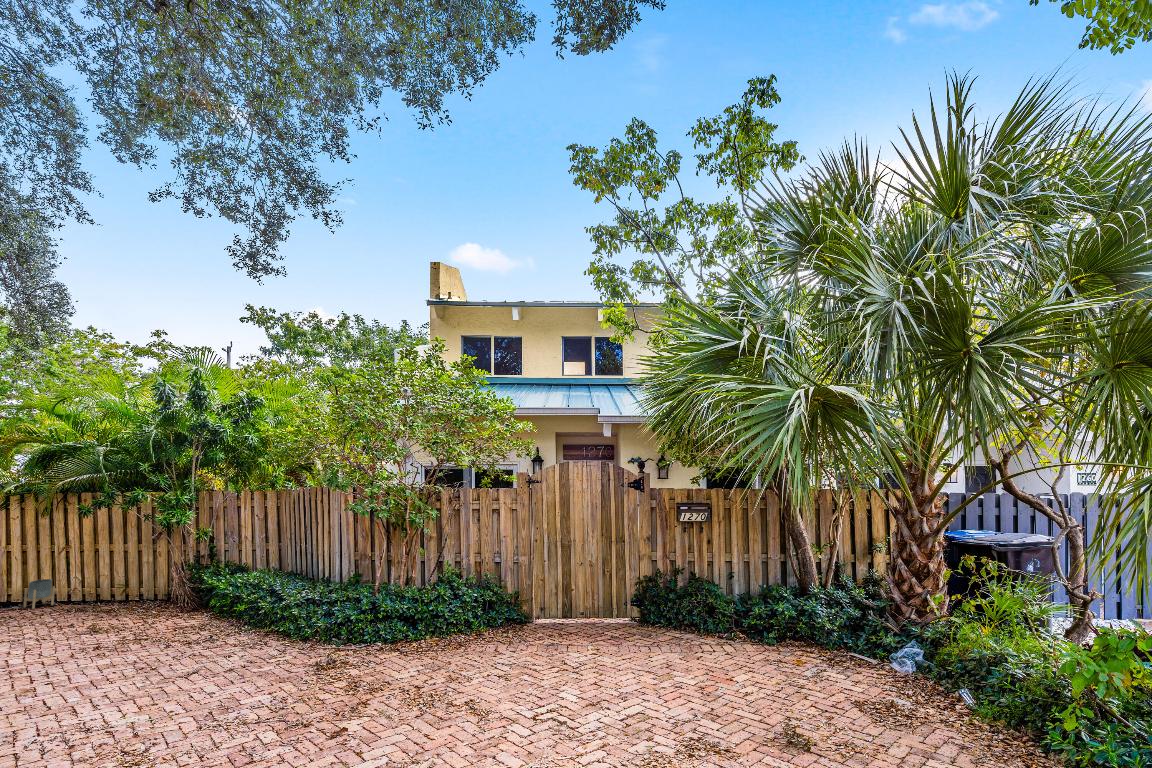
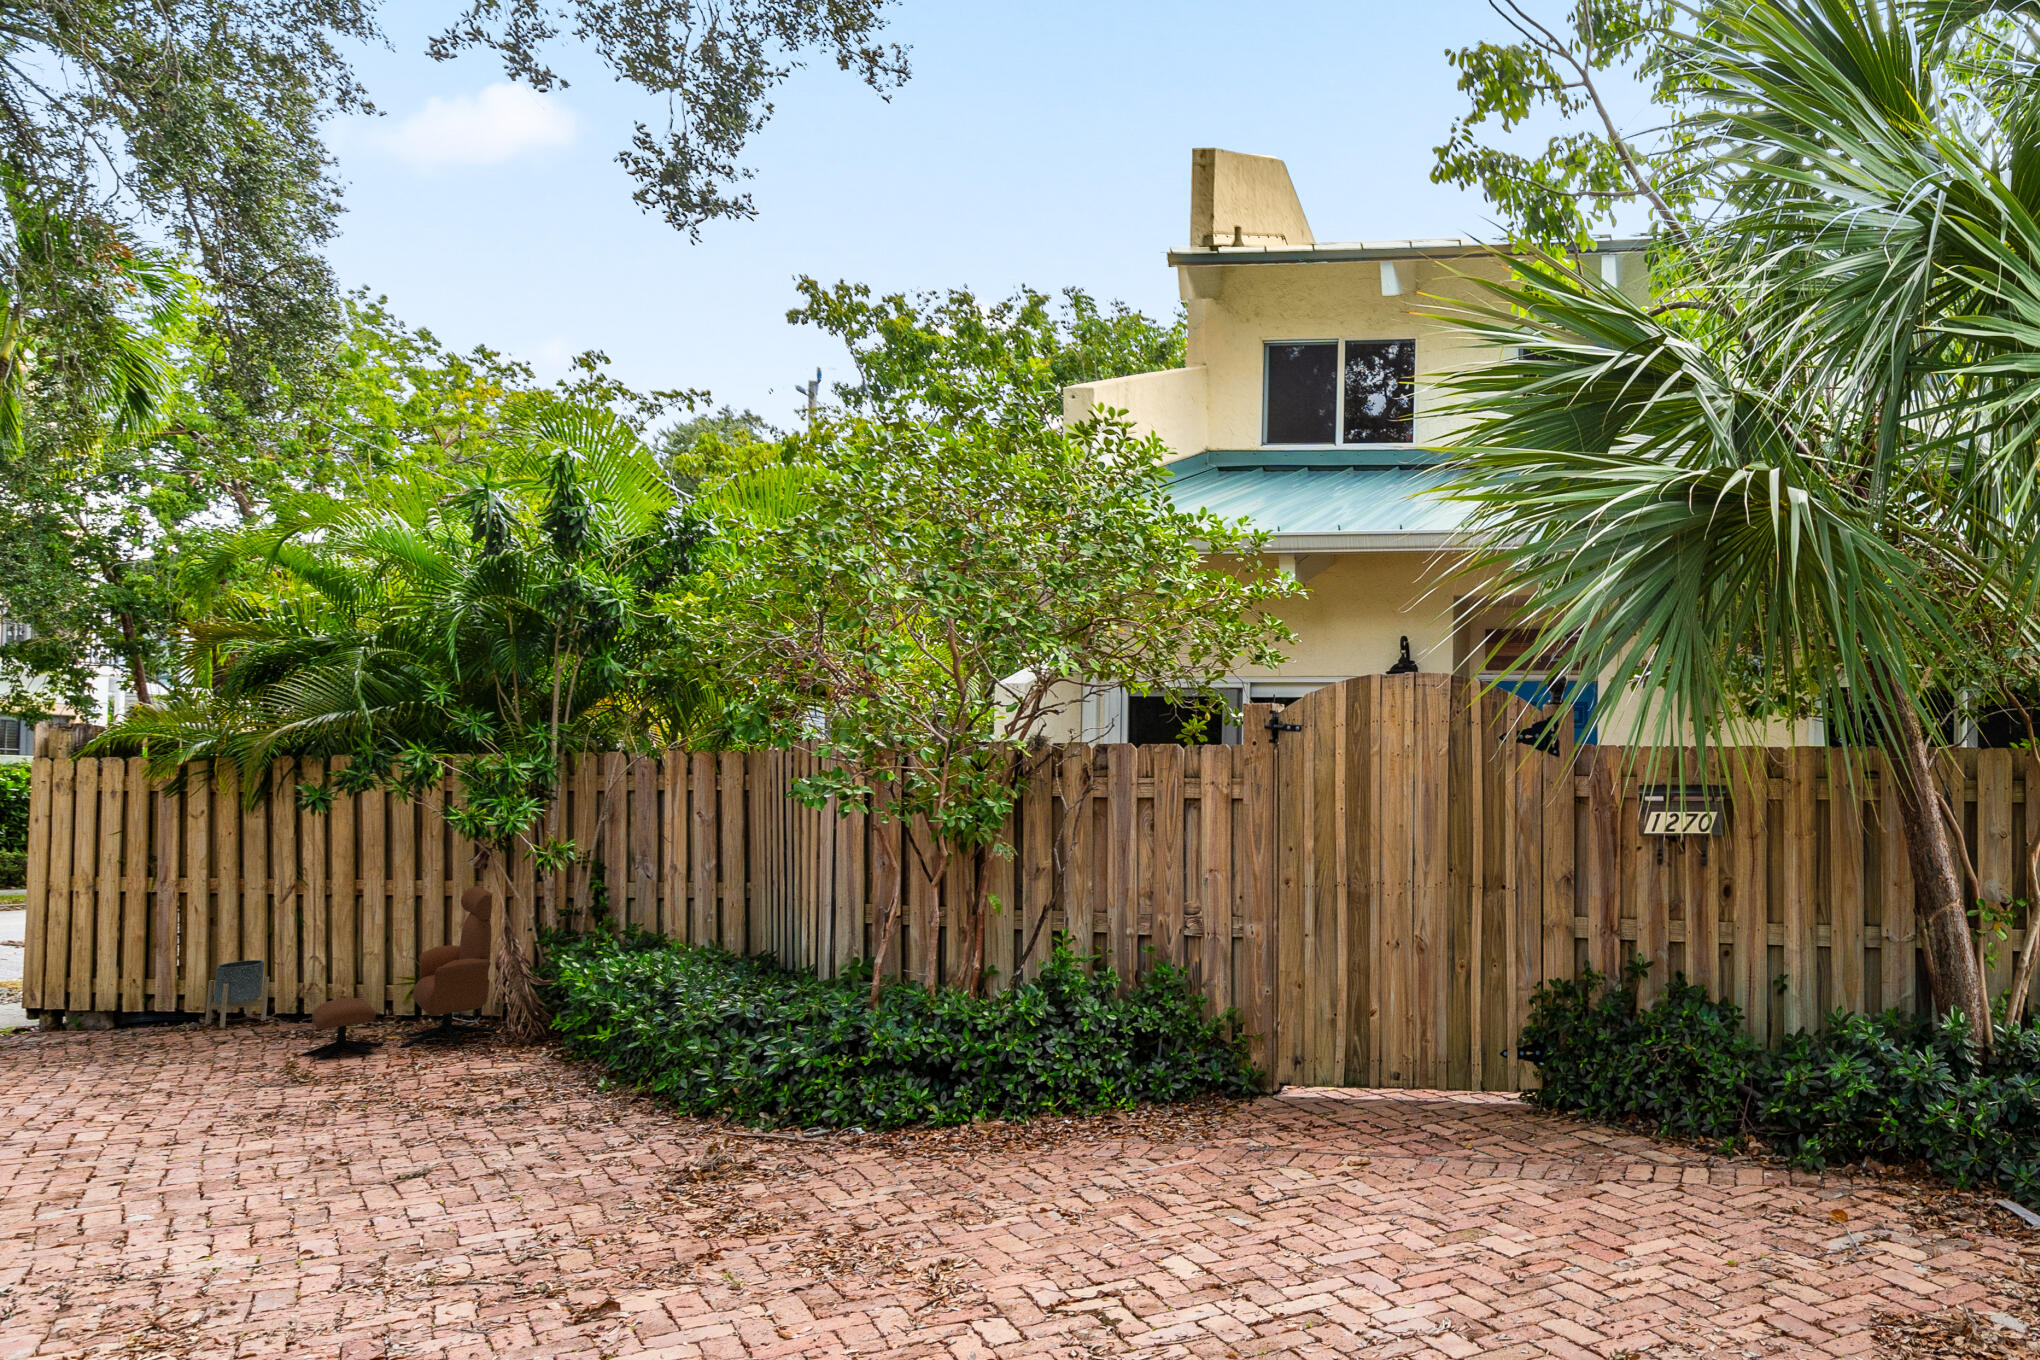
lounge chair: none [79,546,172,625] -> present [293,887,497,1060]

